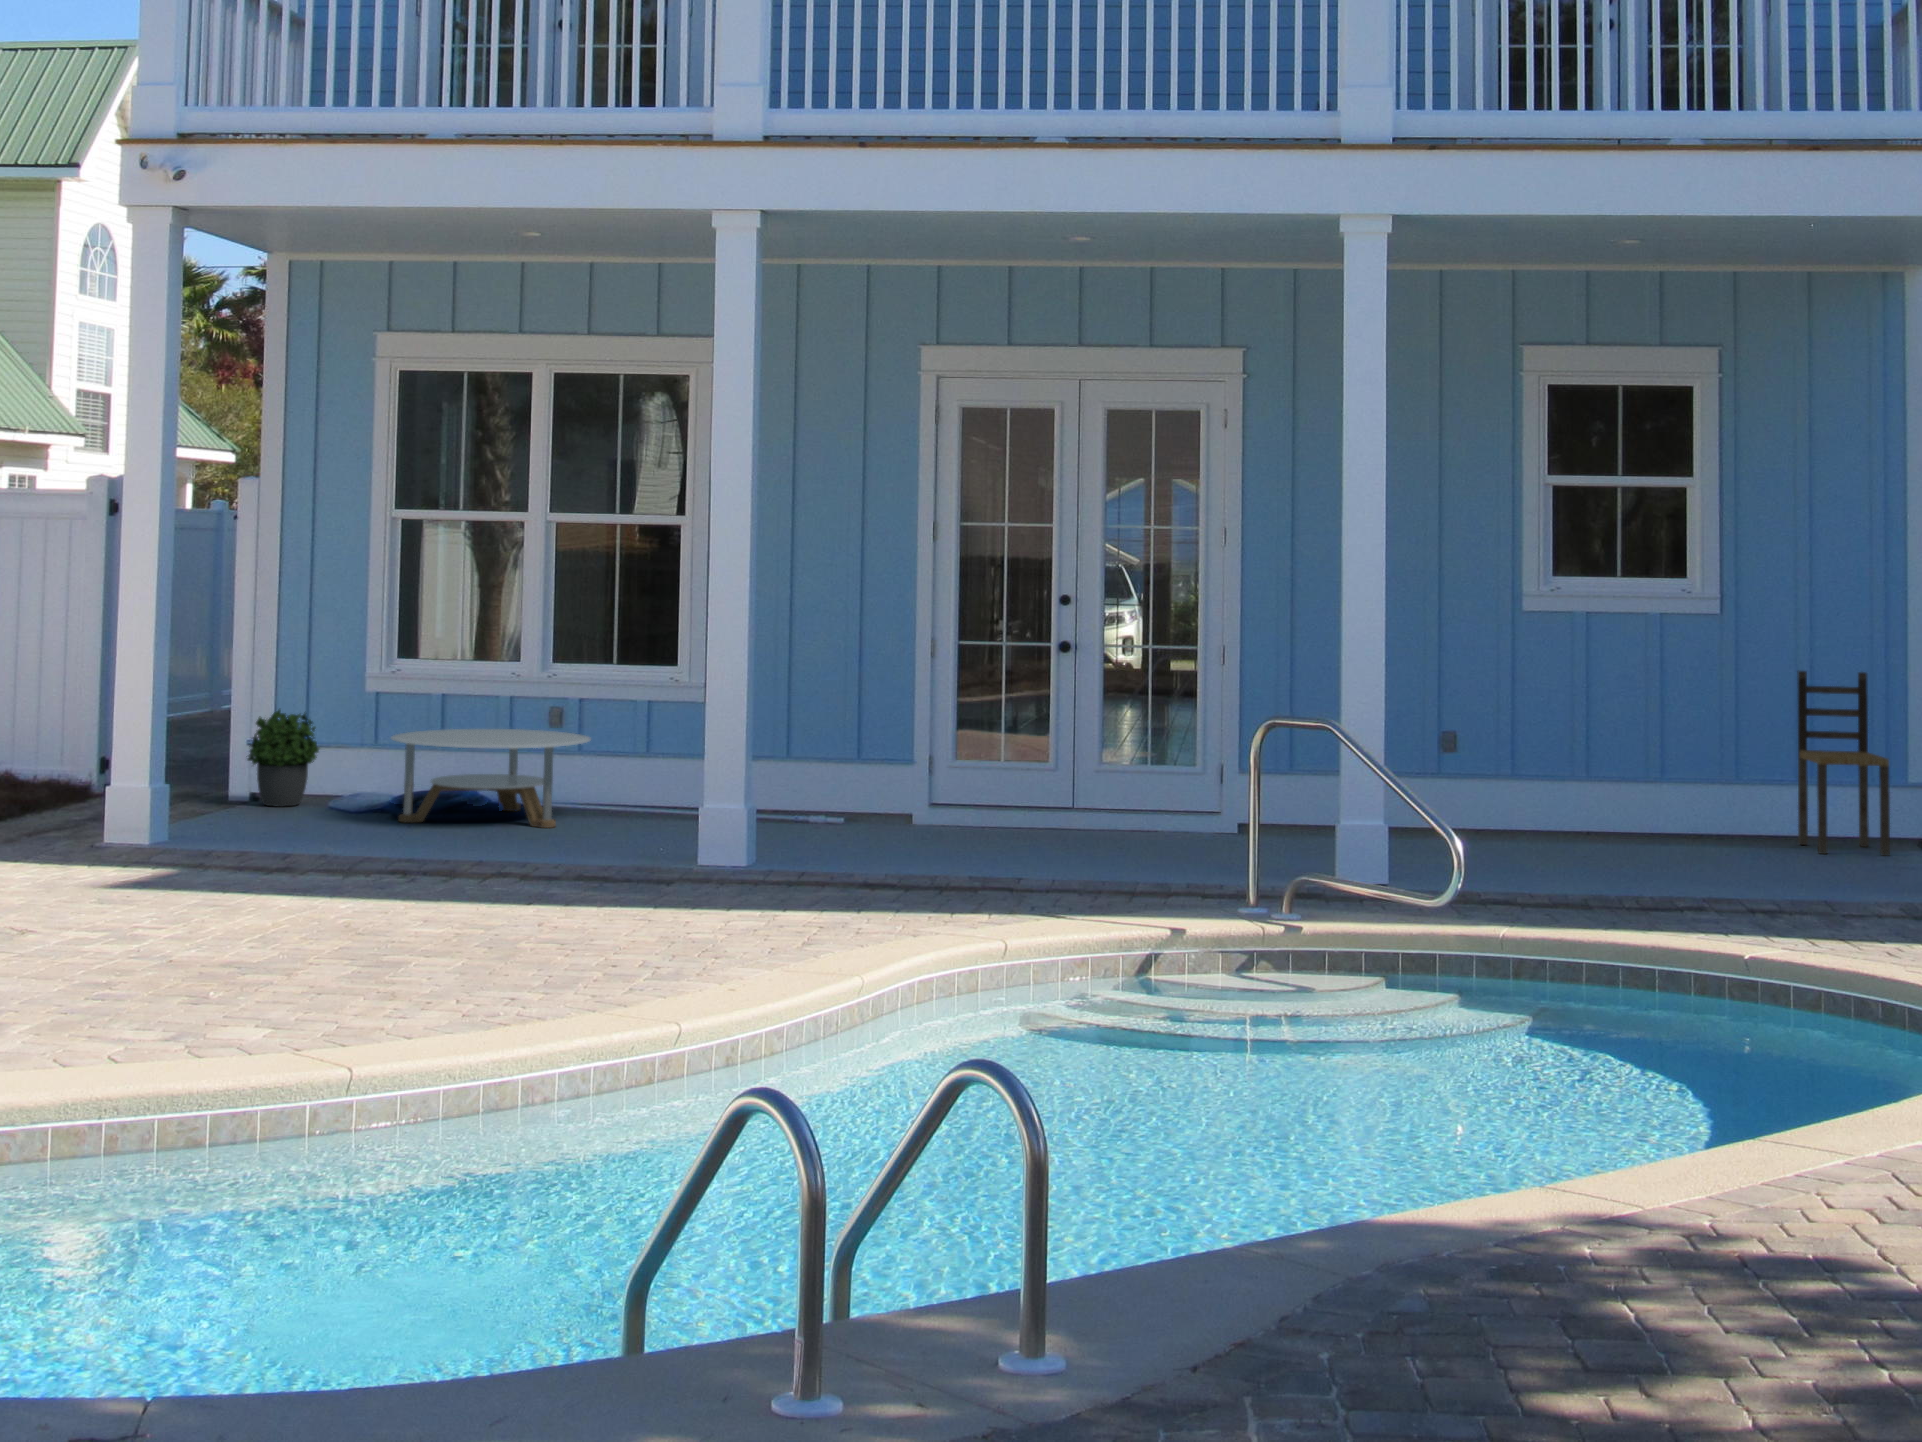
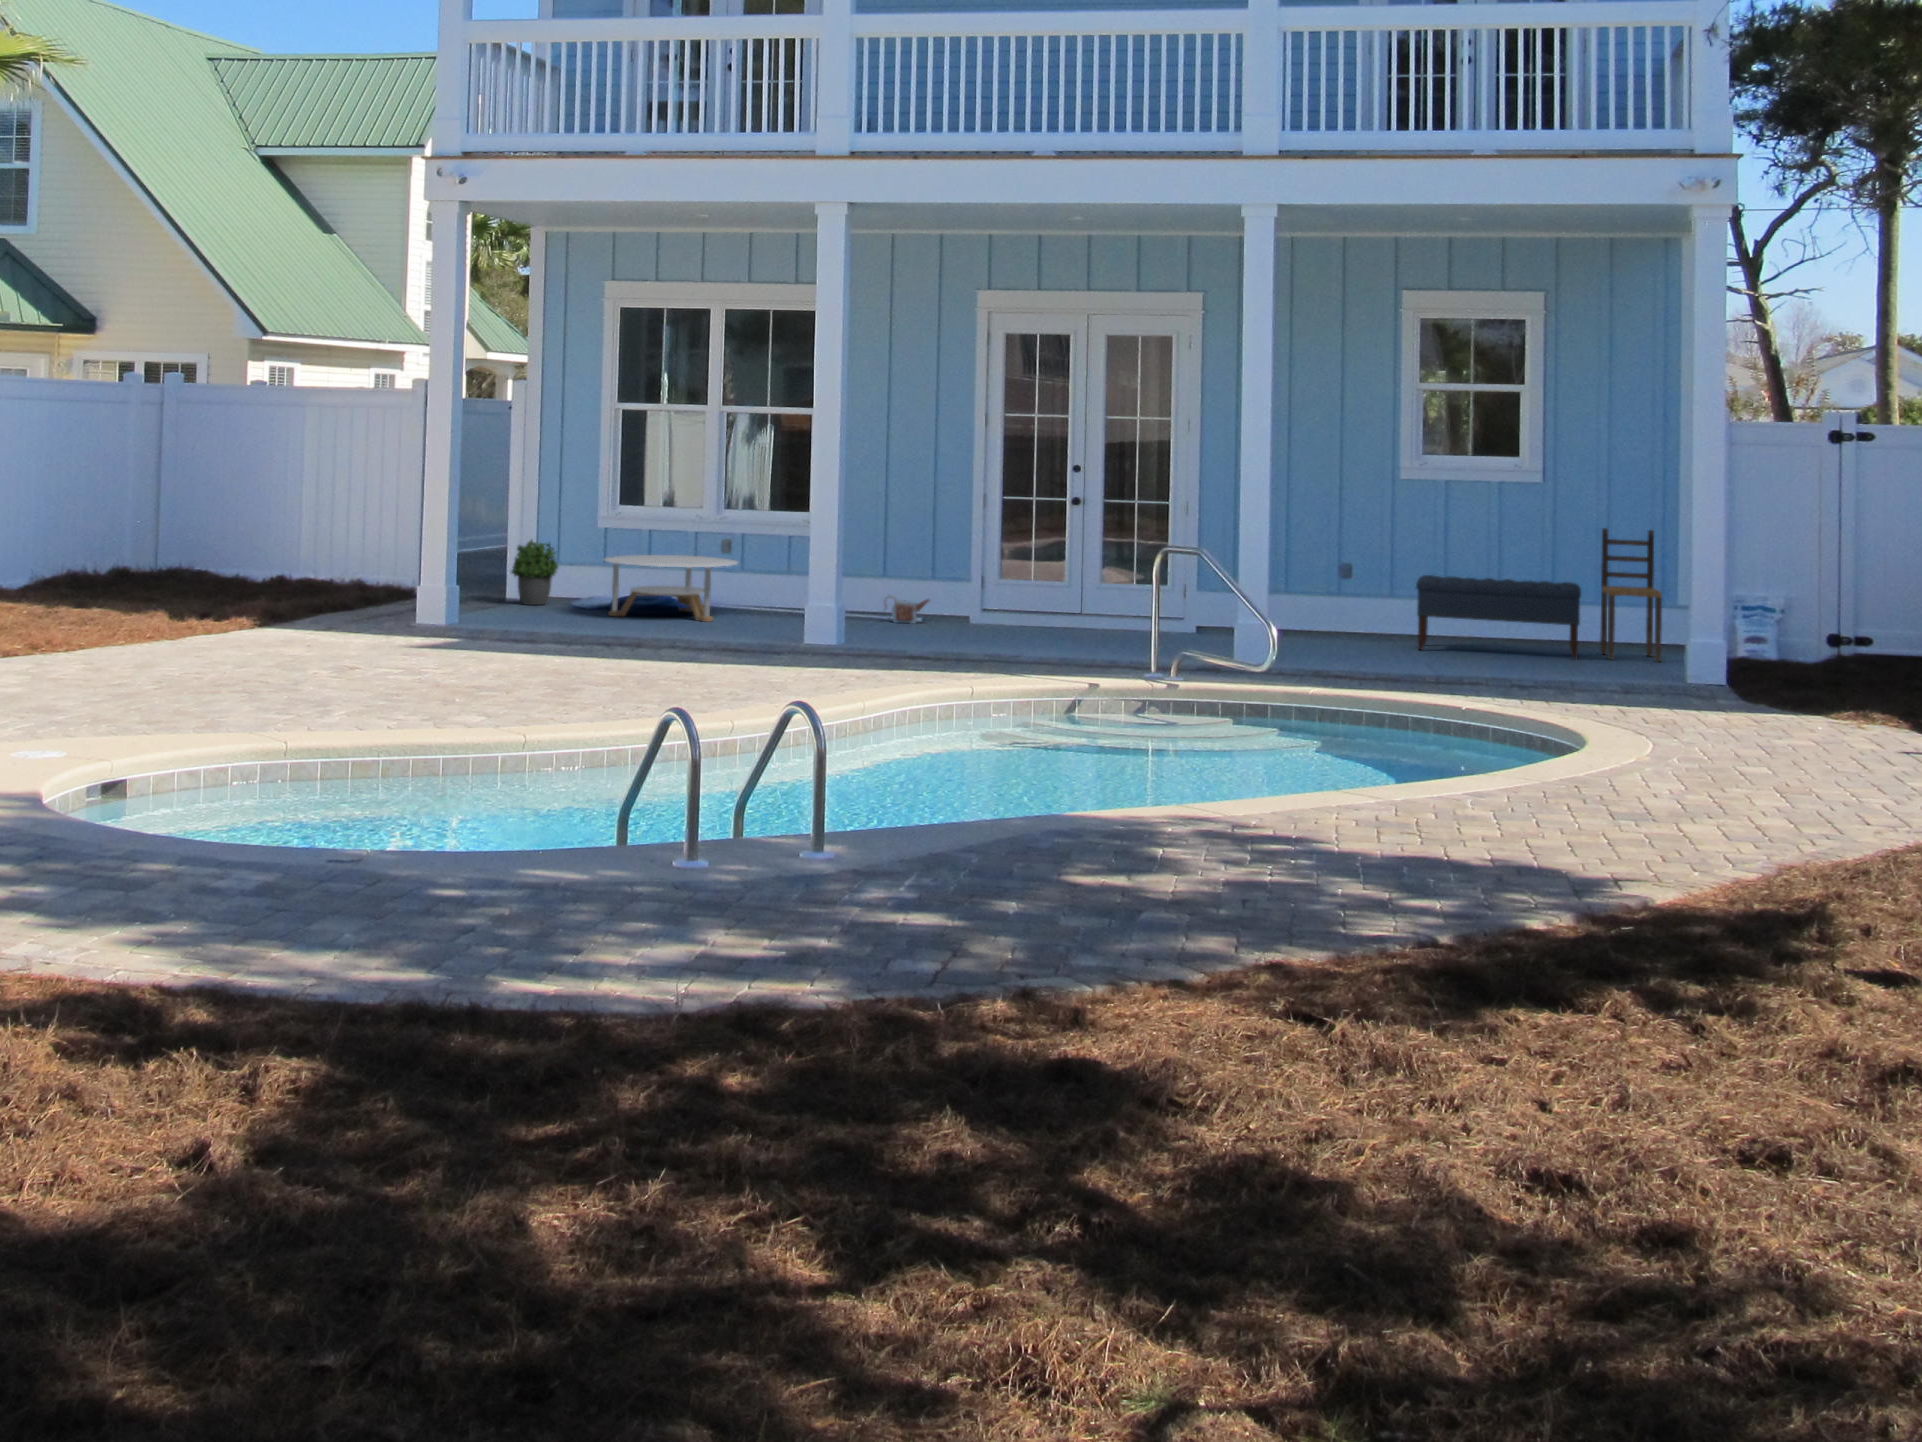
bench: none [1553,740,1785,856] -> present [1416,575,1581,660]
watering can: none [800,782,869,822] -> present [884,595,929,624]

